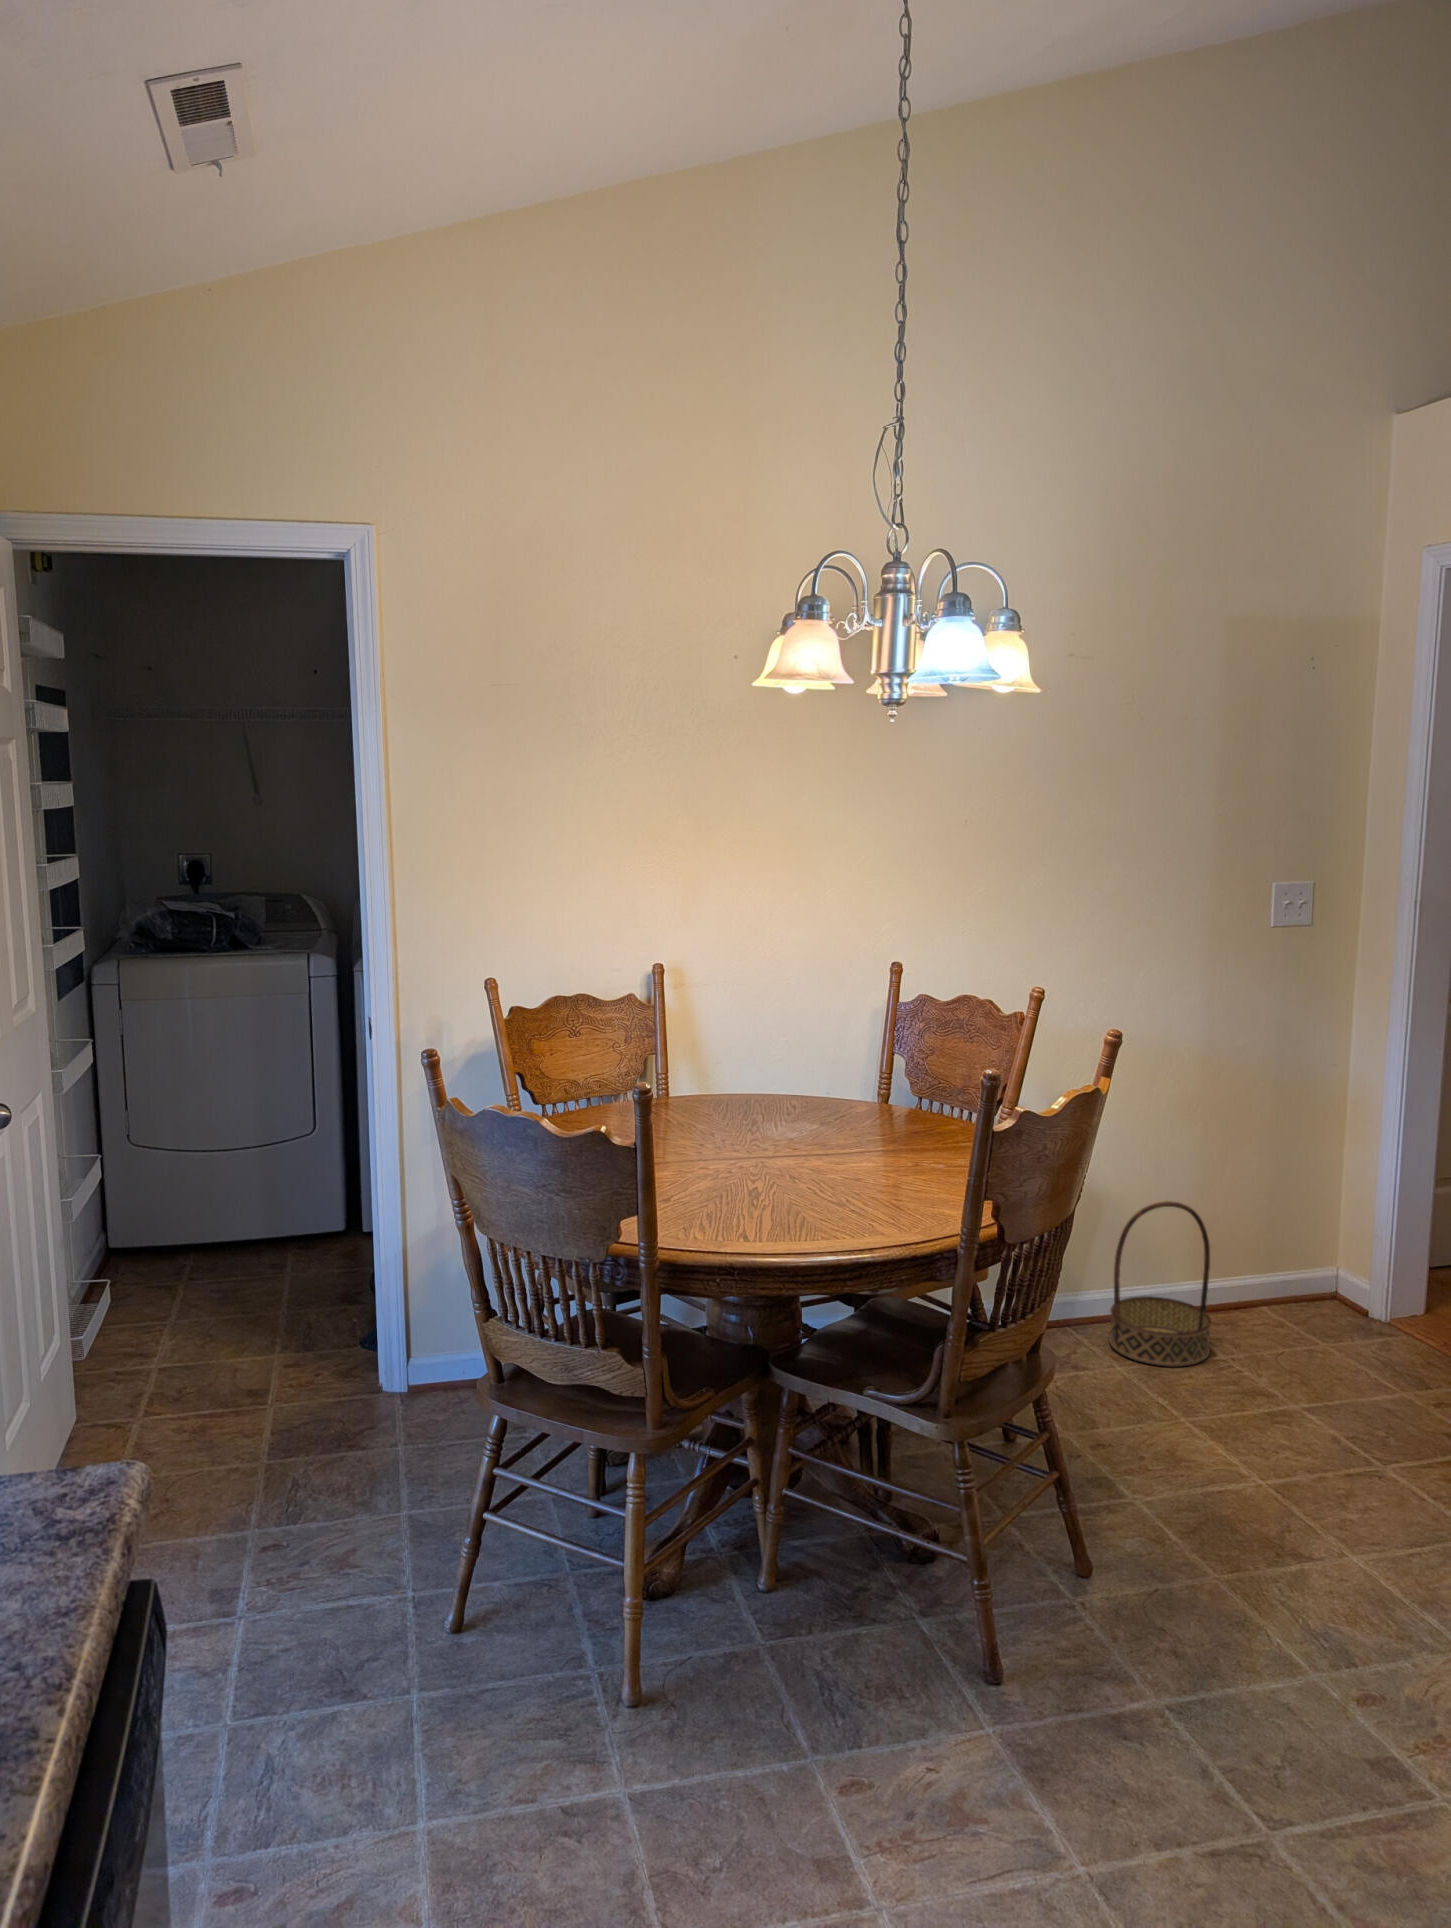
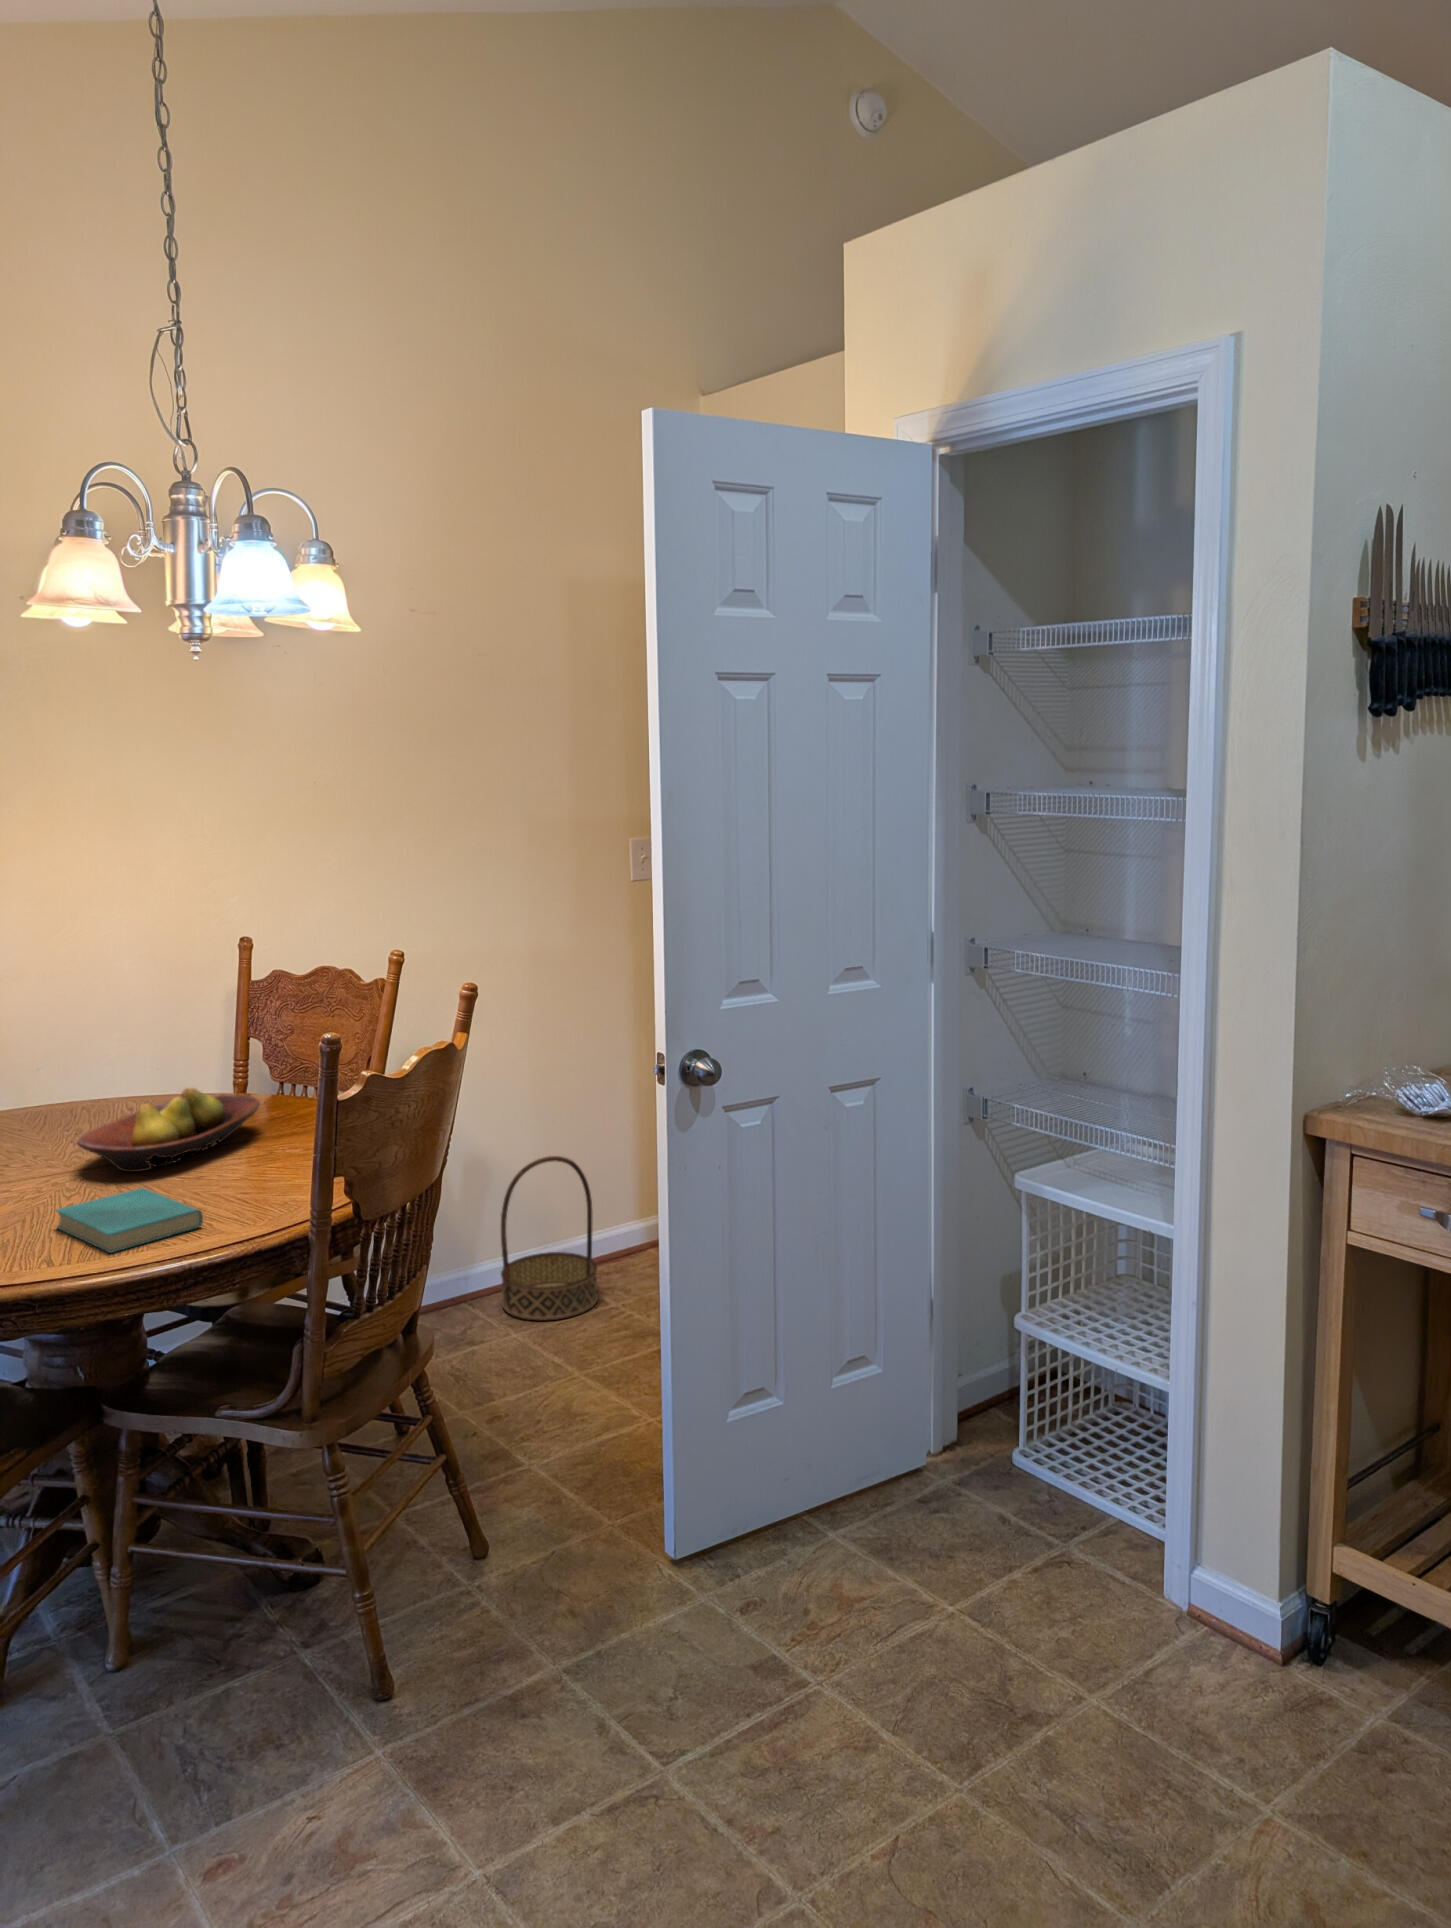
fruit bowl: none [760,1096,909,1166] -> present [77,1088,260,1172]
book: none [748,1182,867,1236] -> present [55,1188,203,1253]

